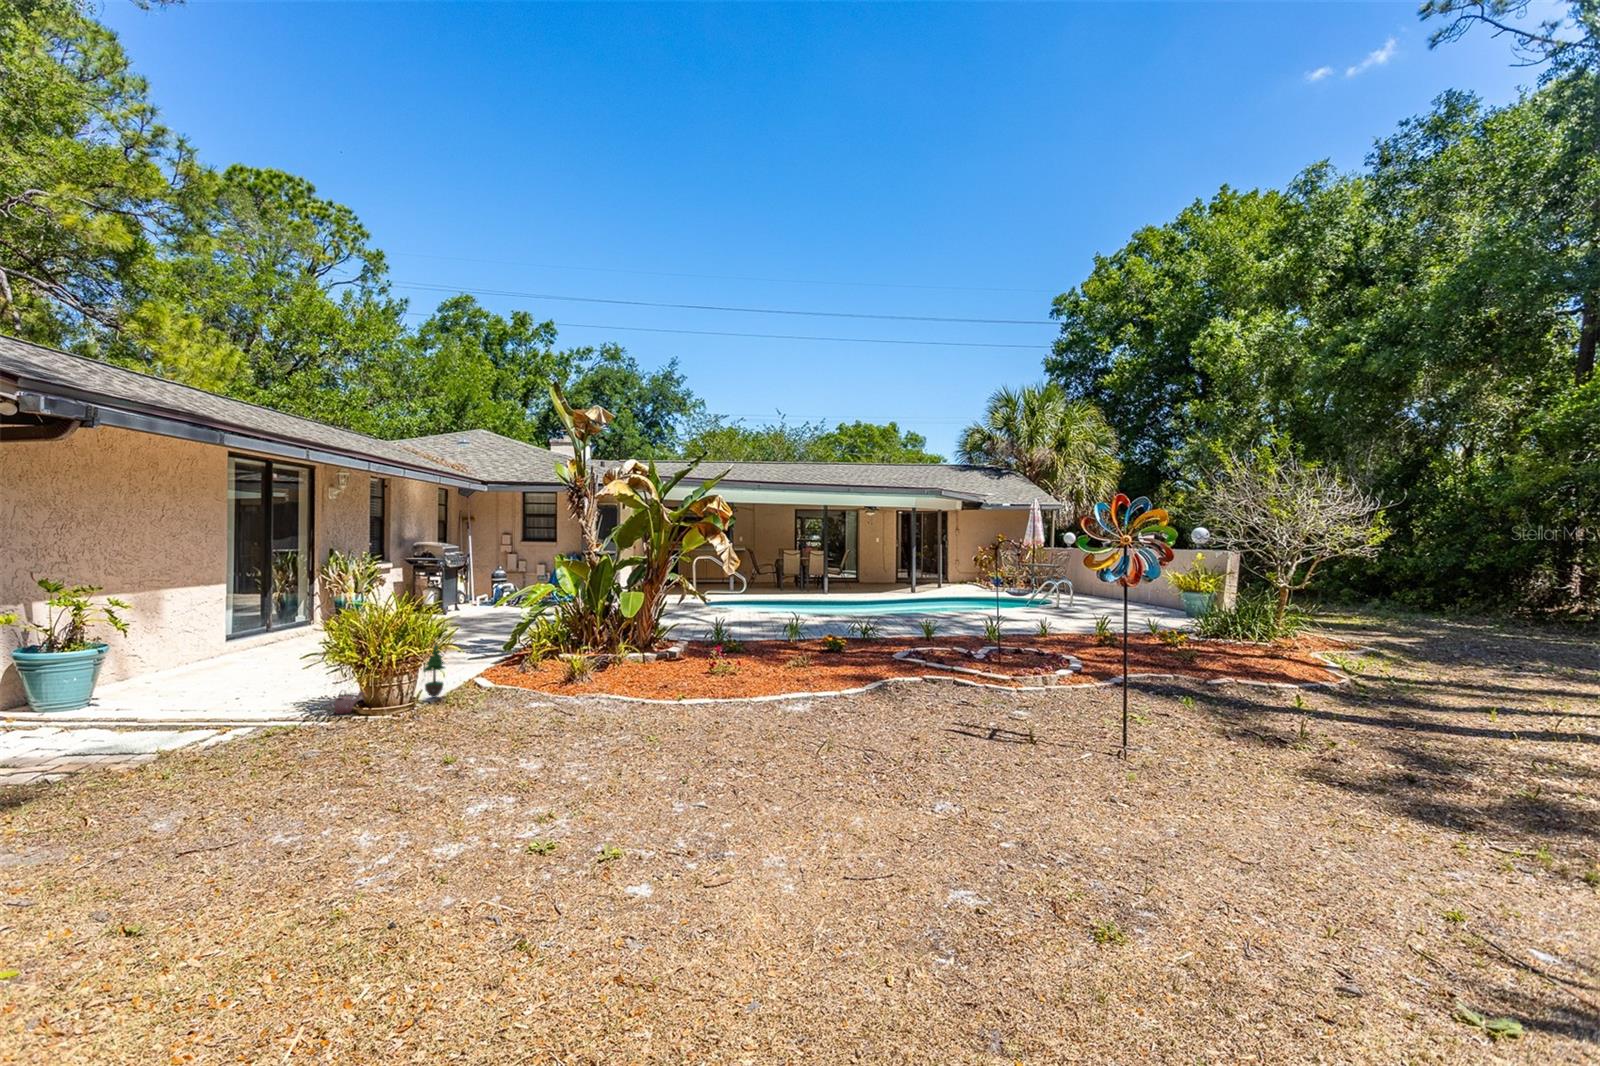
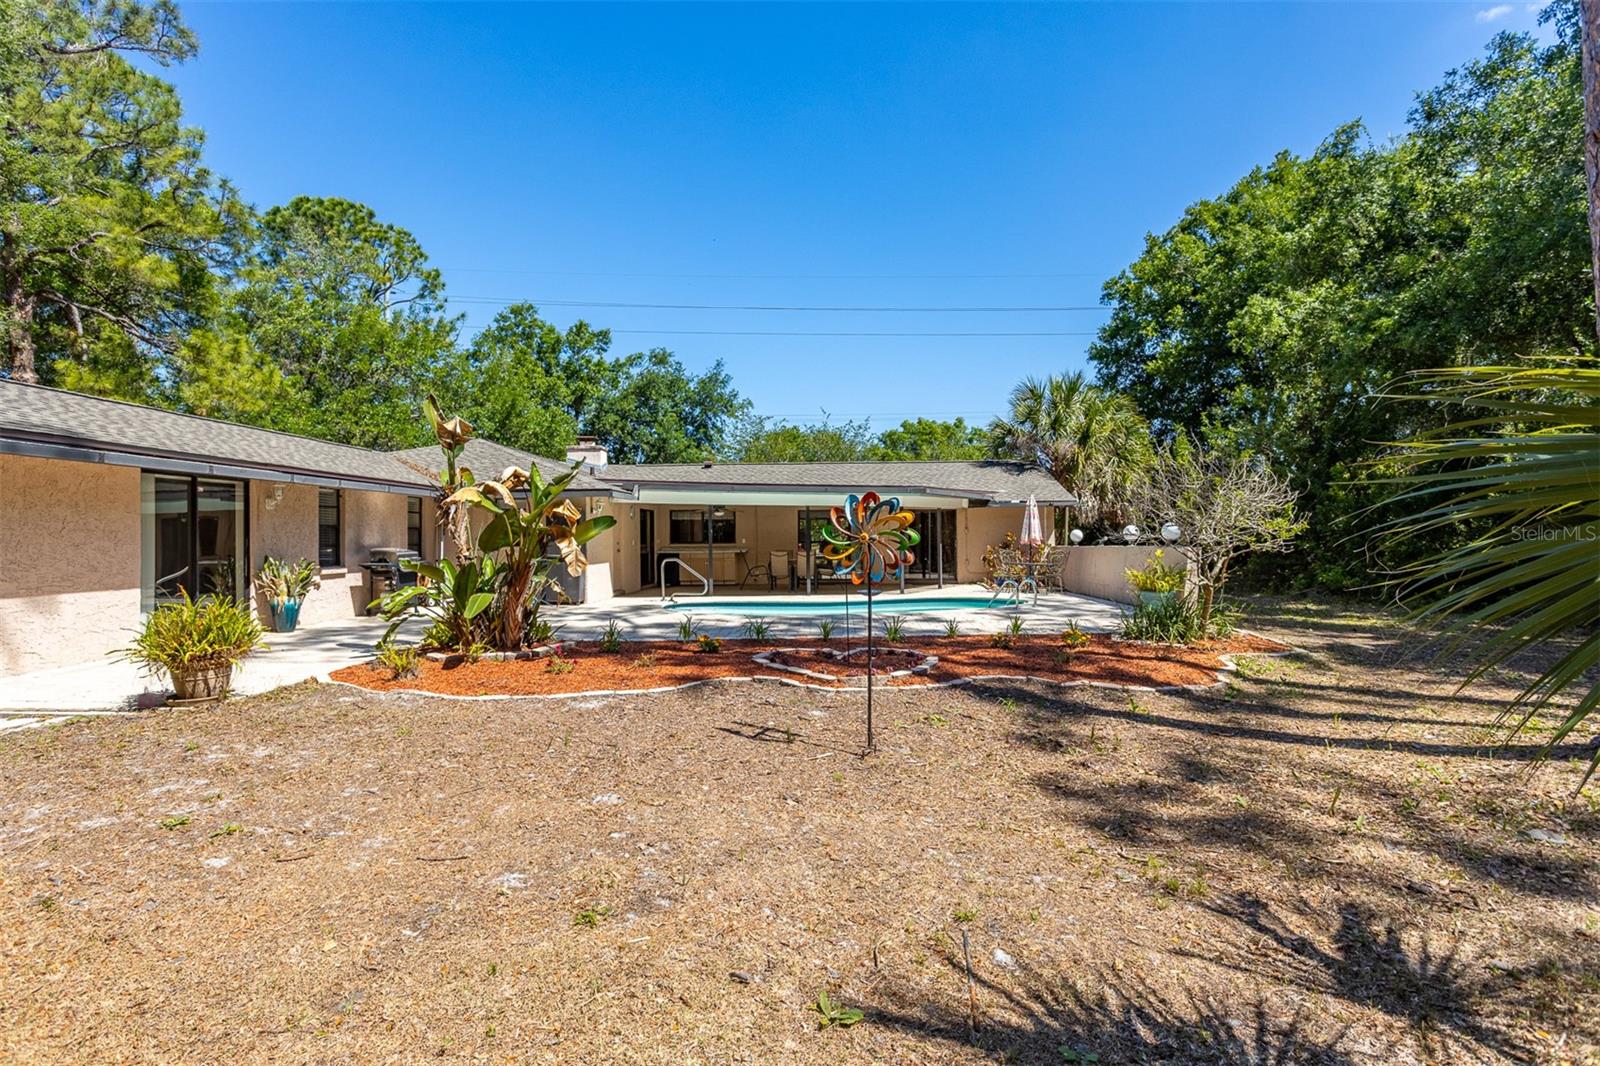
potted tree: present [423,641,445,697] -> none [235,638,260,695]

